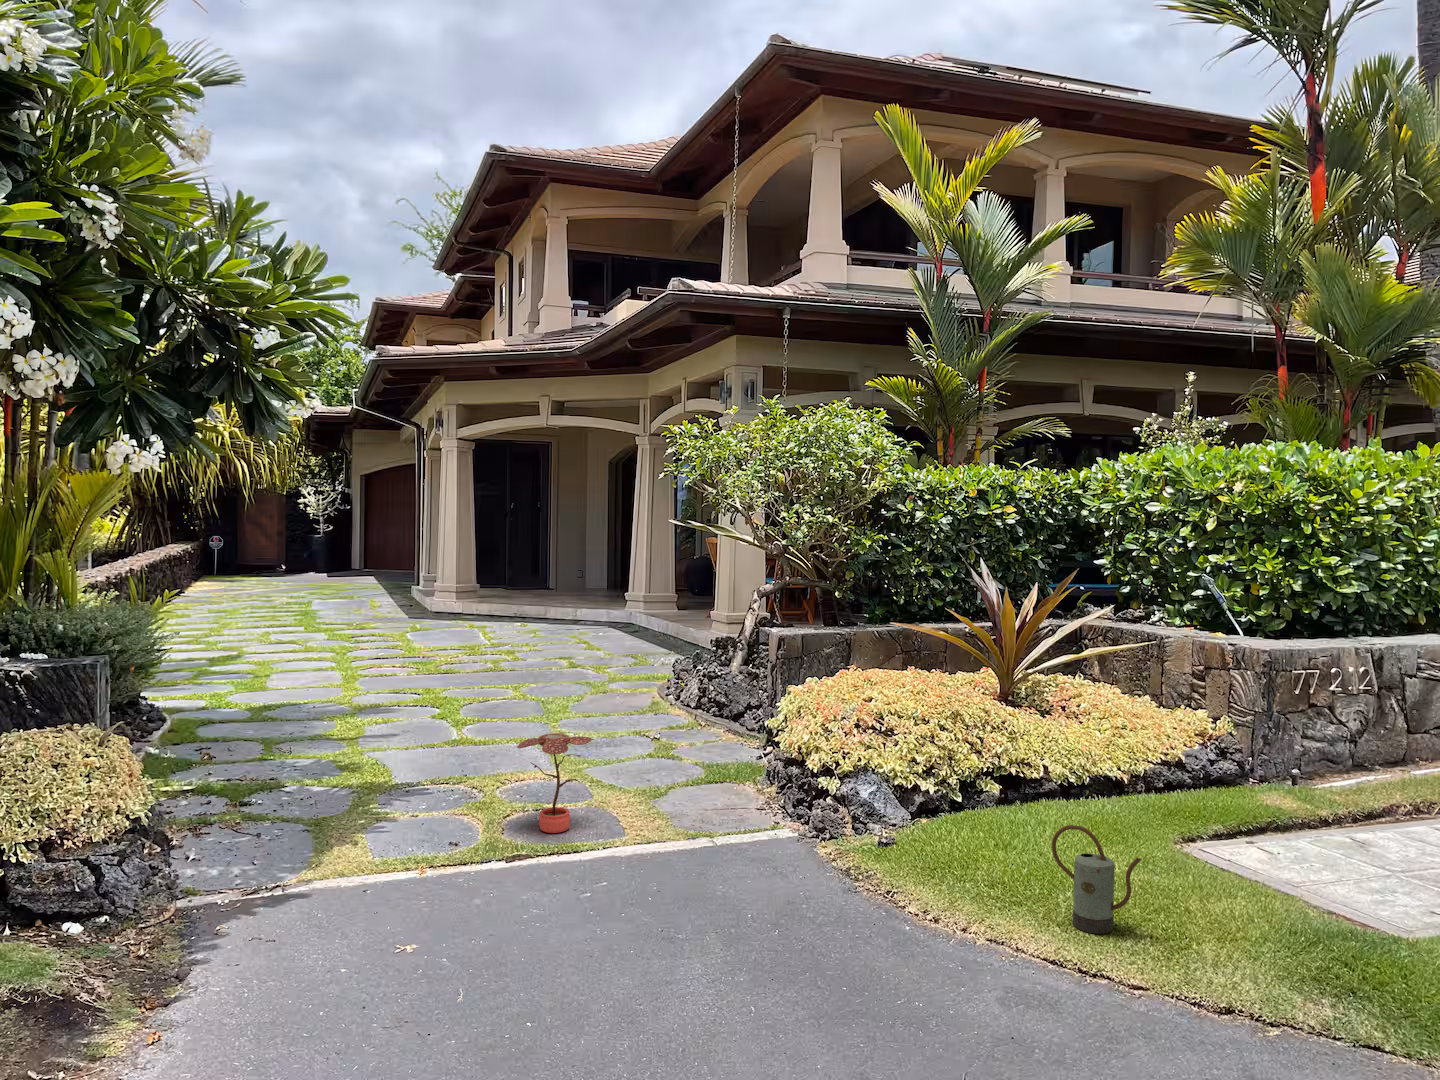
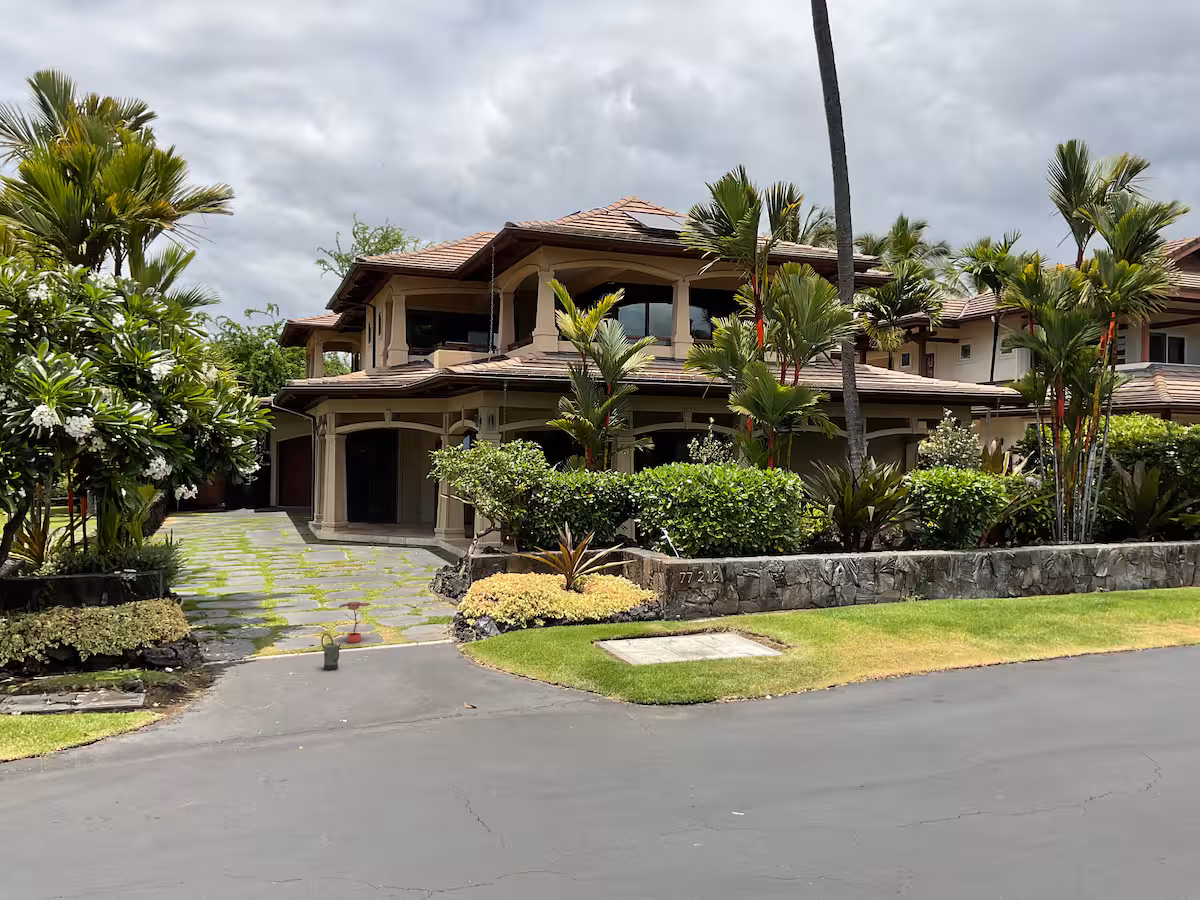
watering can: present [1052,825,1141,934] -> present [321,634,341,670]

